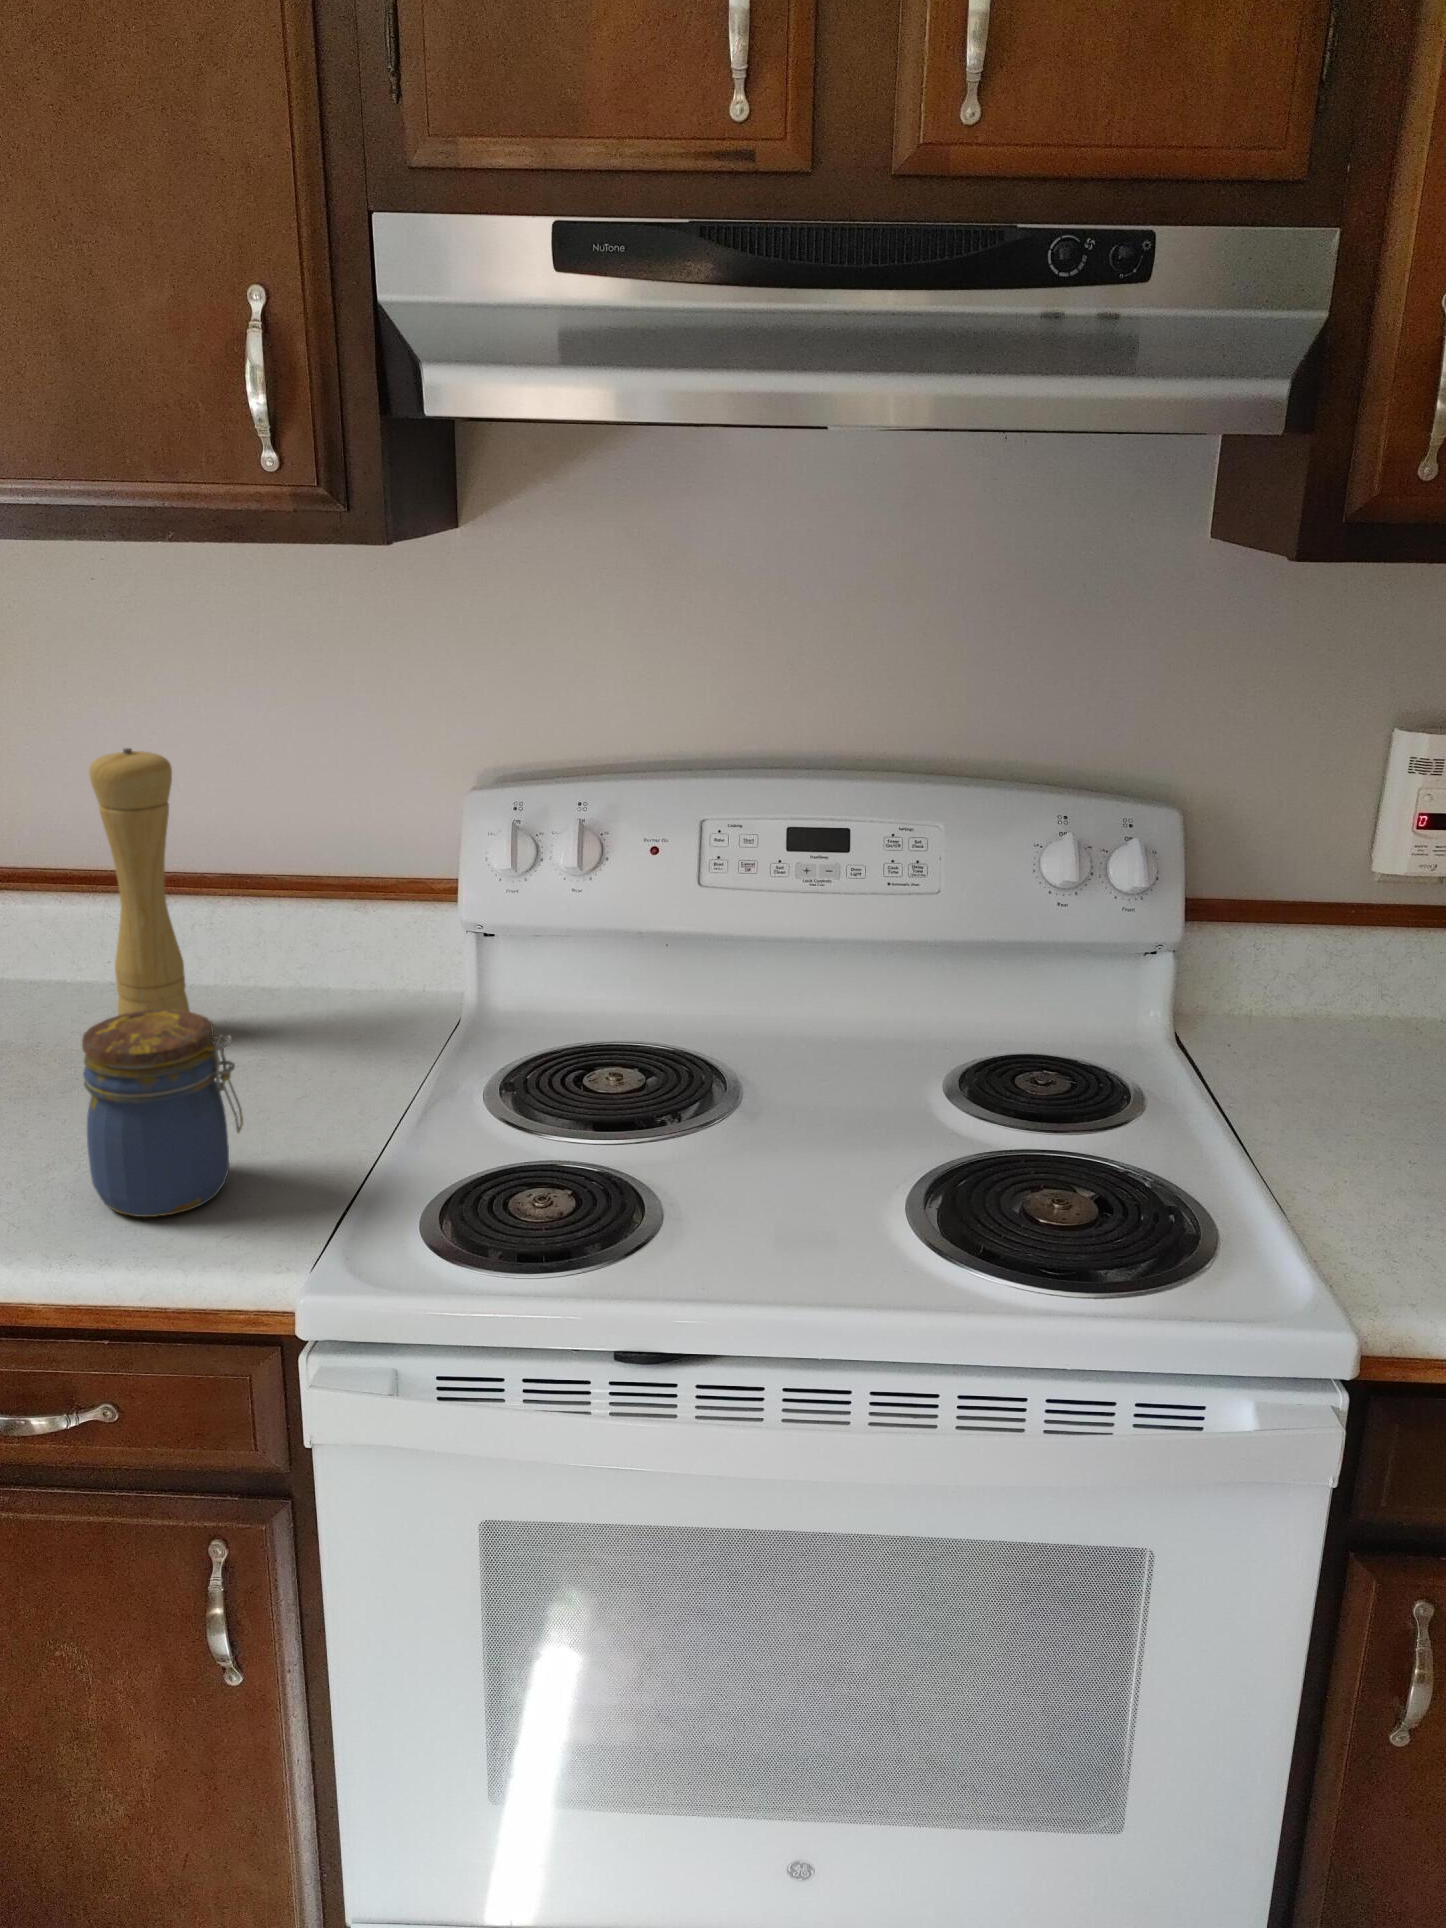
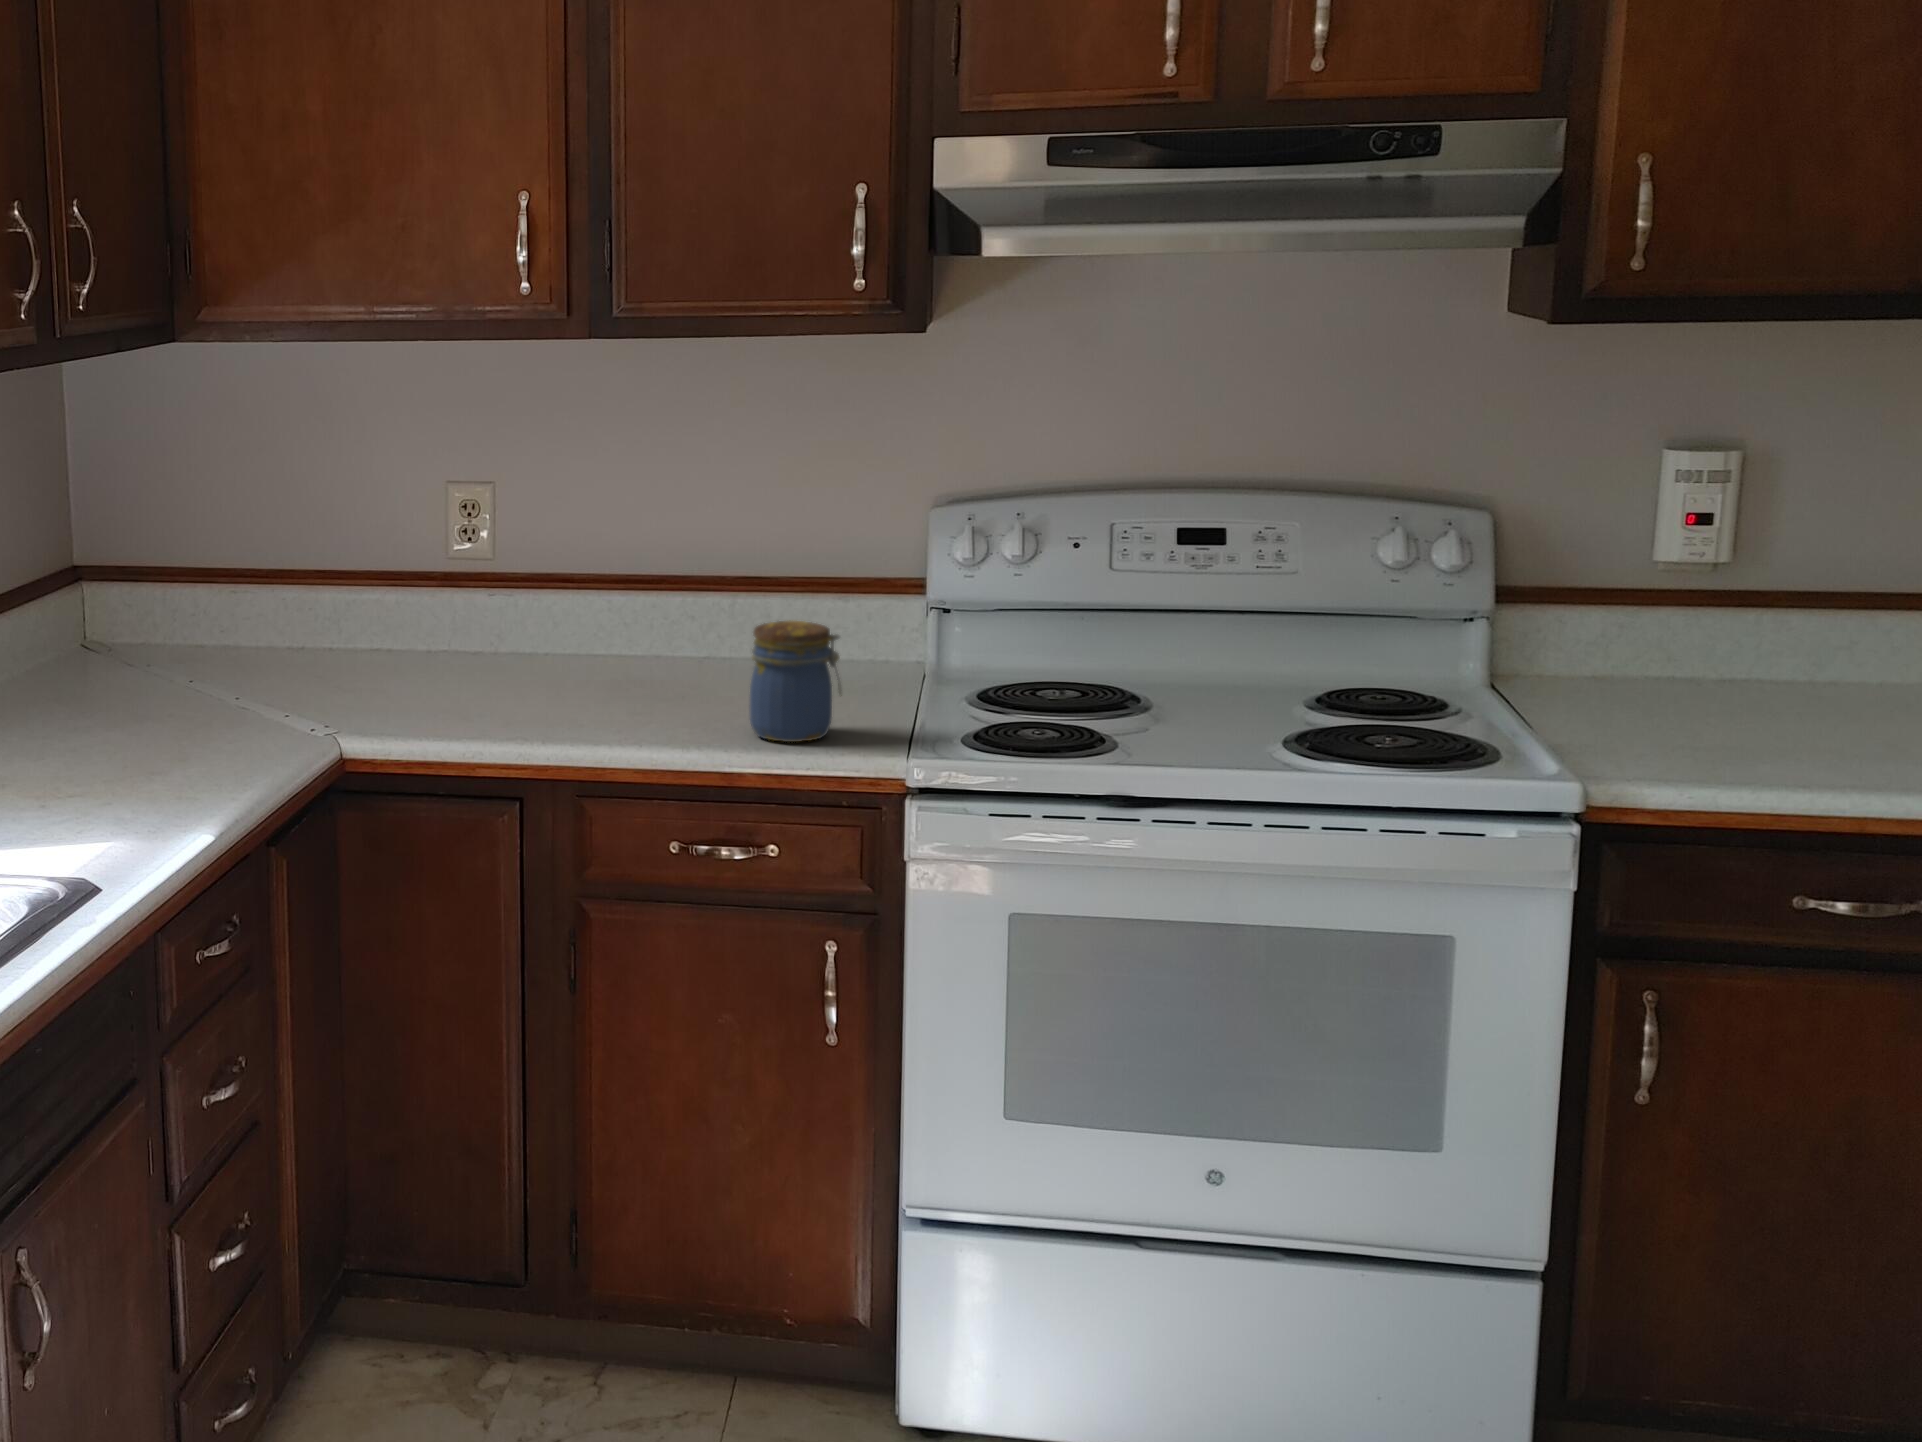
pepper mill: present [89,748,190,1015] -> none [691,477,744,681]

